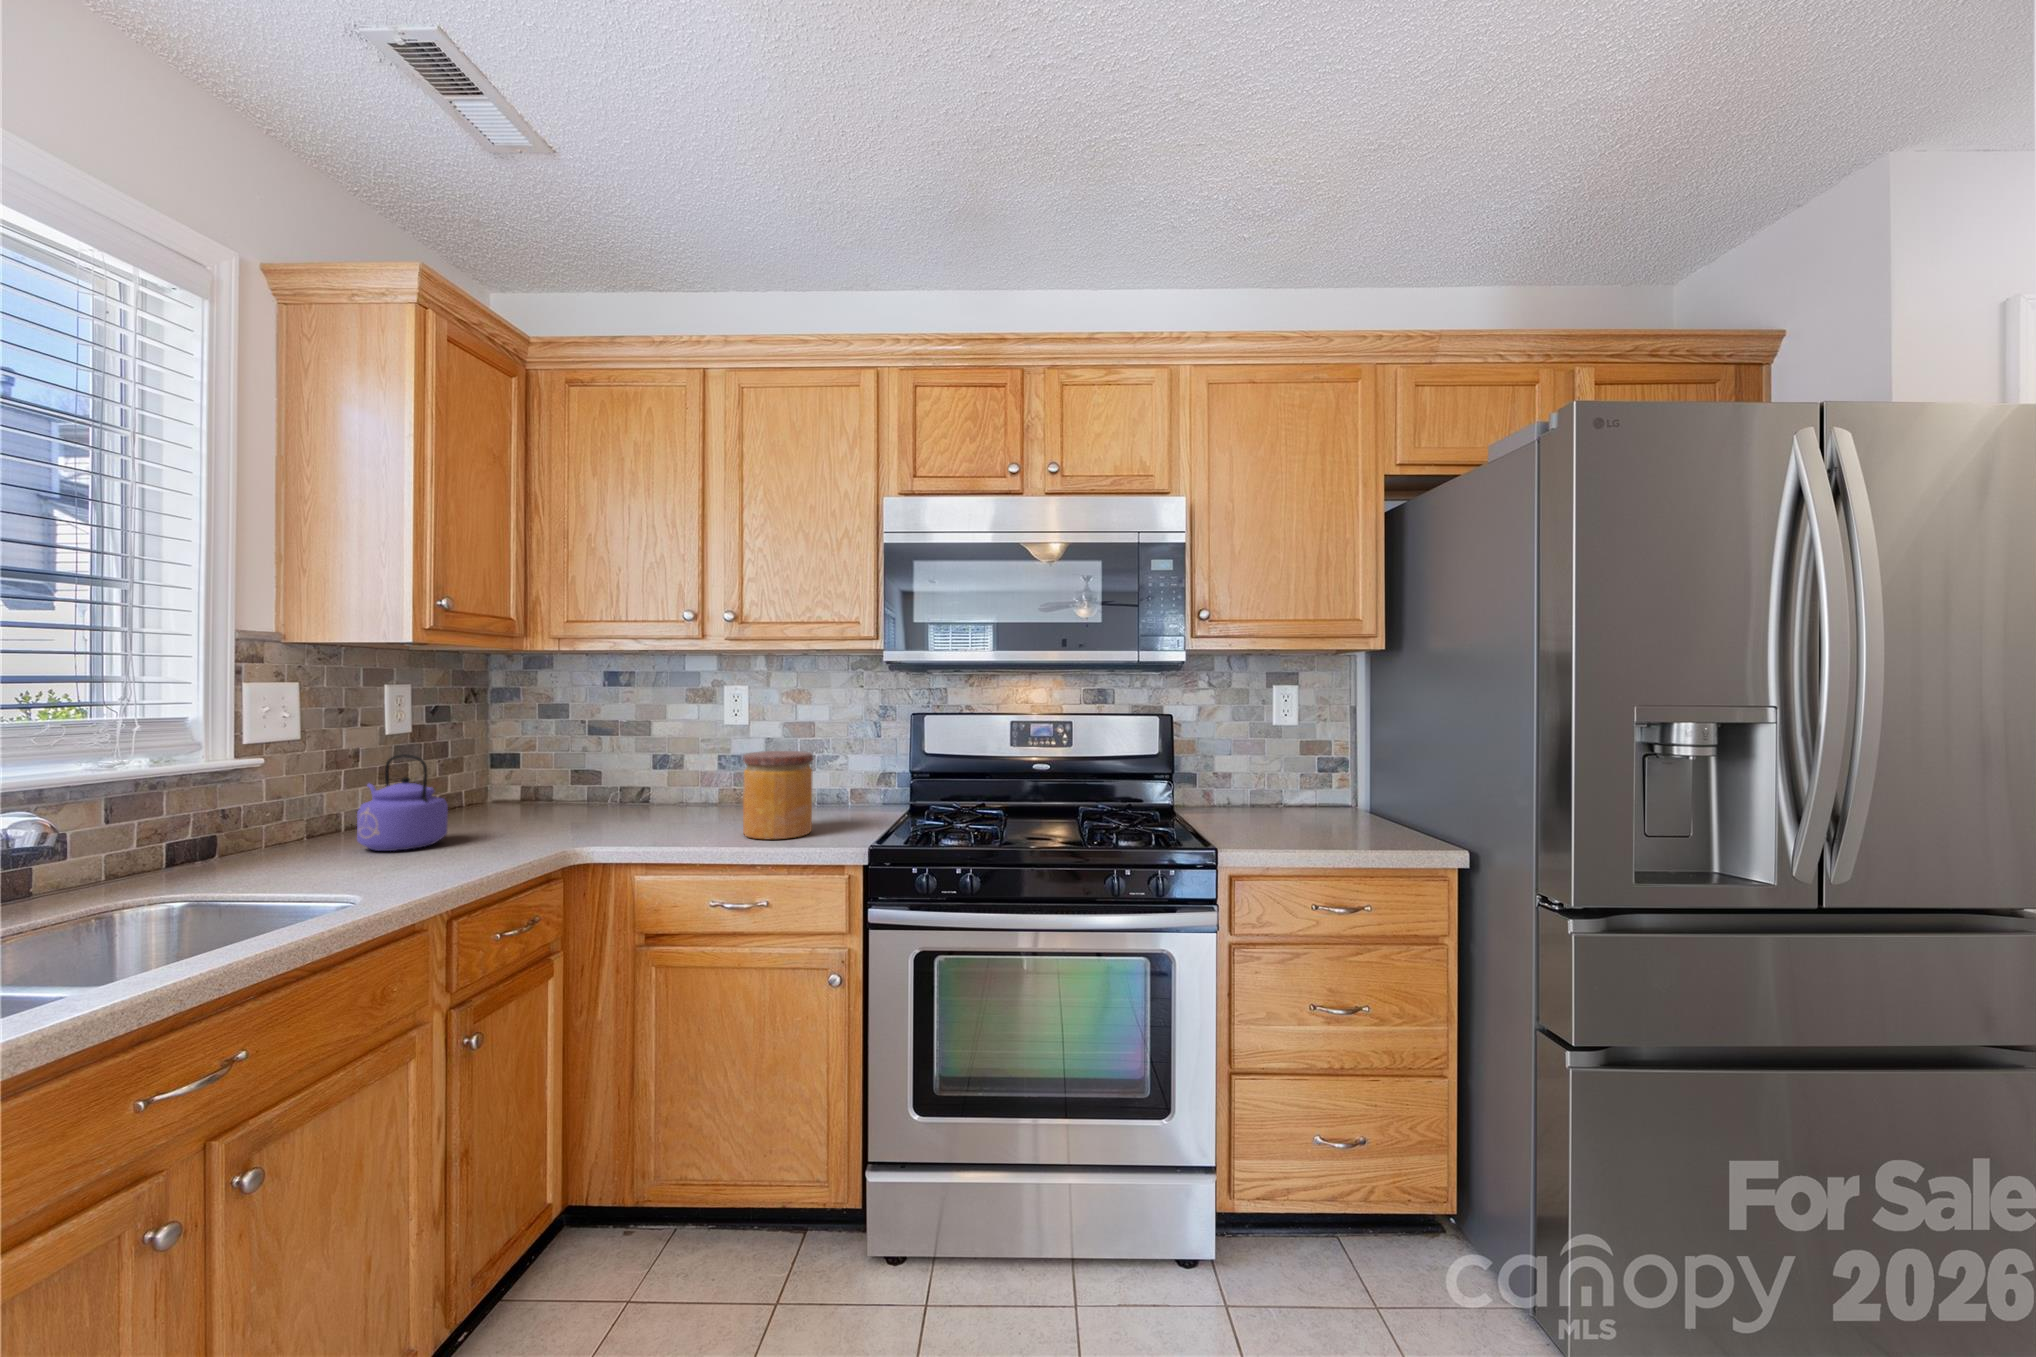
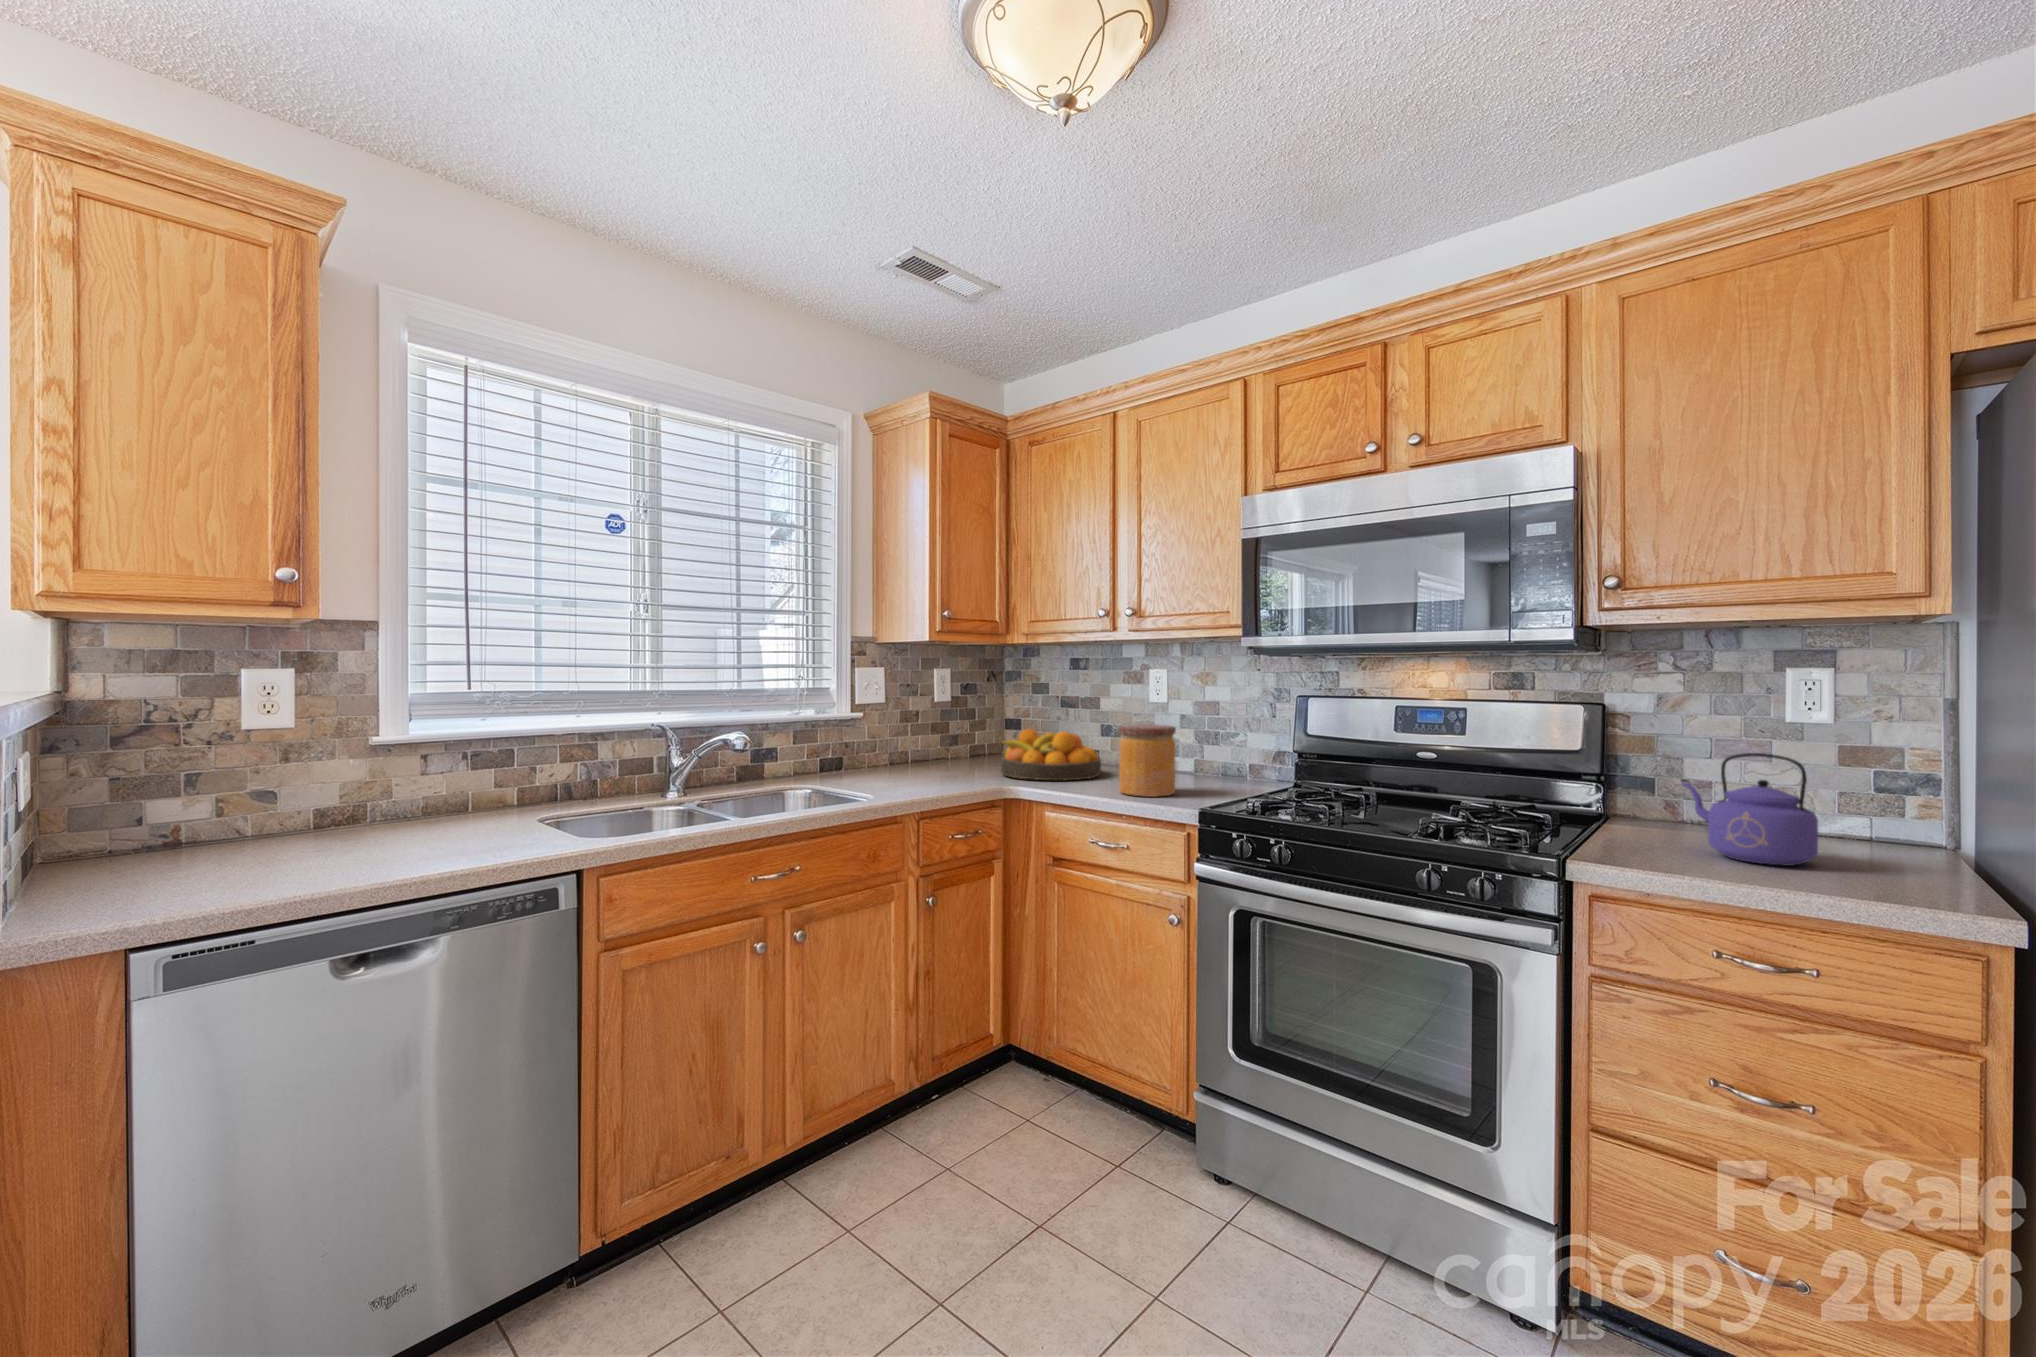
kettle: present [357,754,448,851] -> present [1683,753,1818,866]
fruit bowl: none [535,765,684,834] -> present [1000,729,1101,780]

